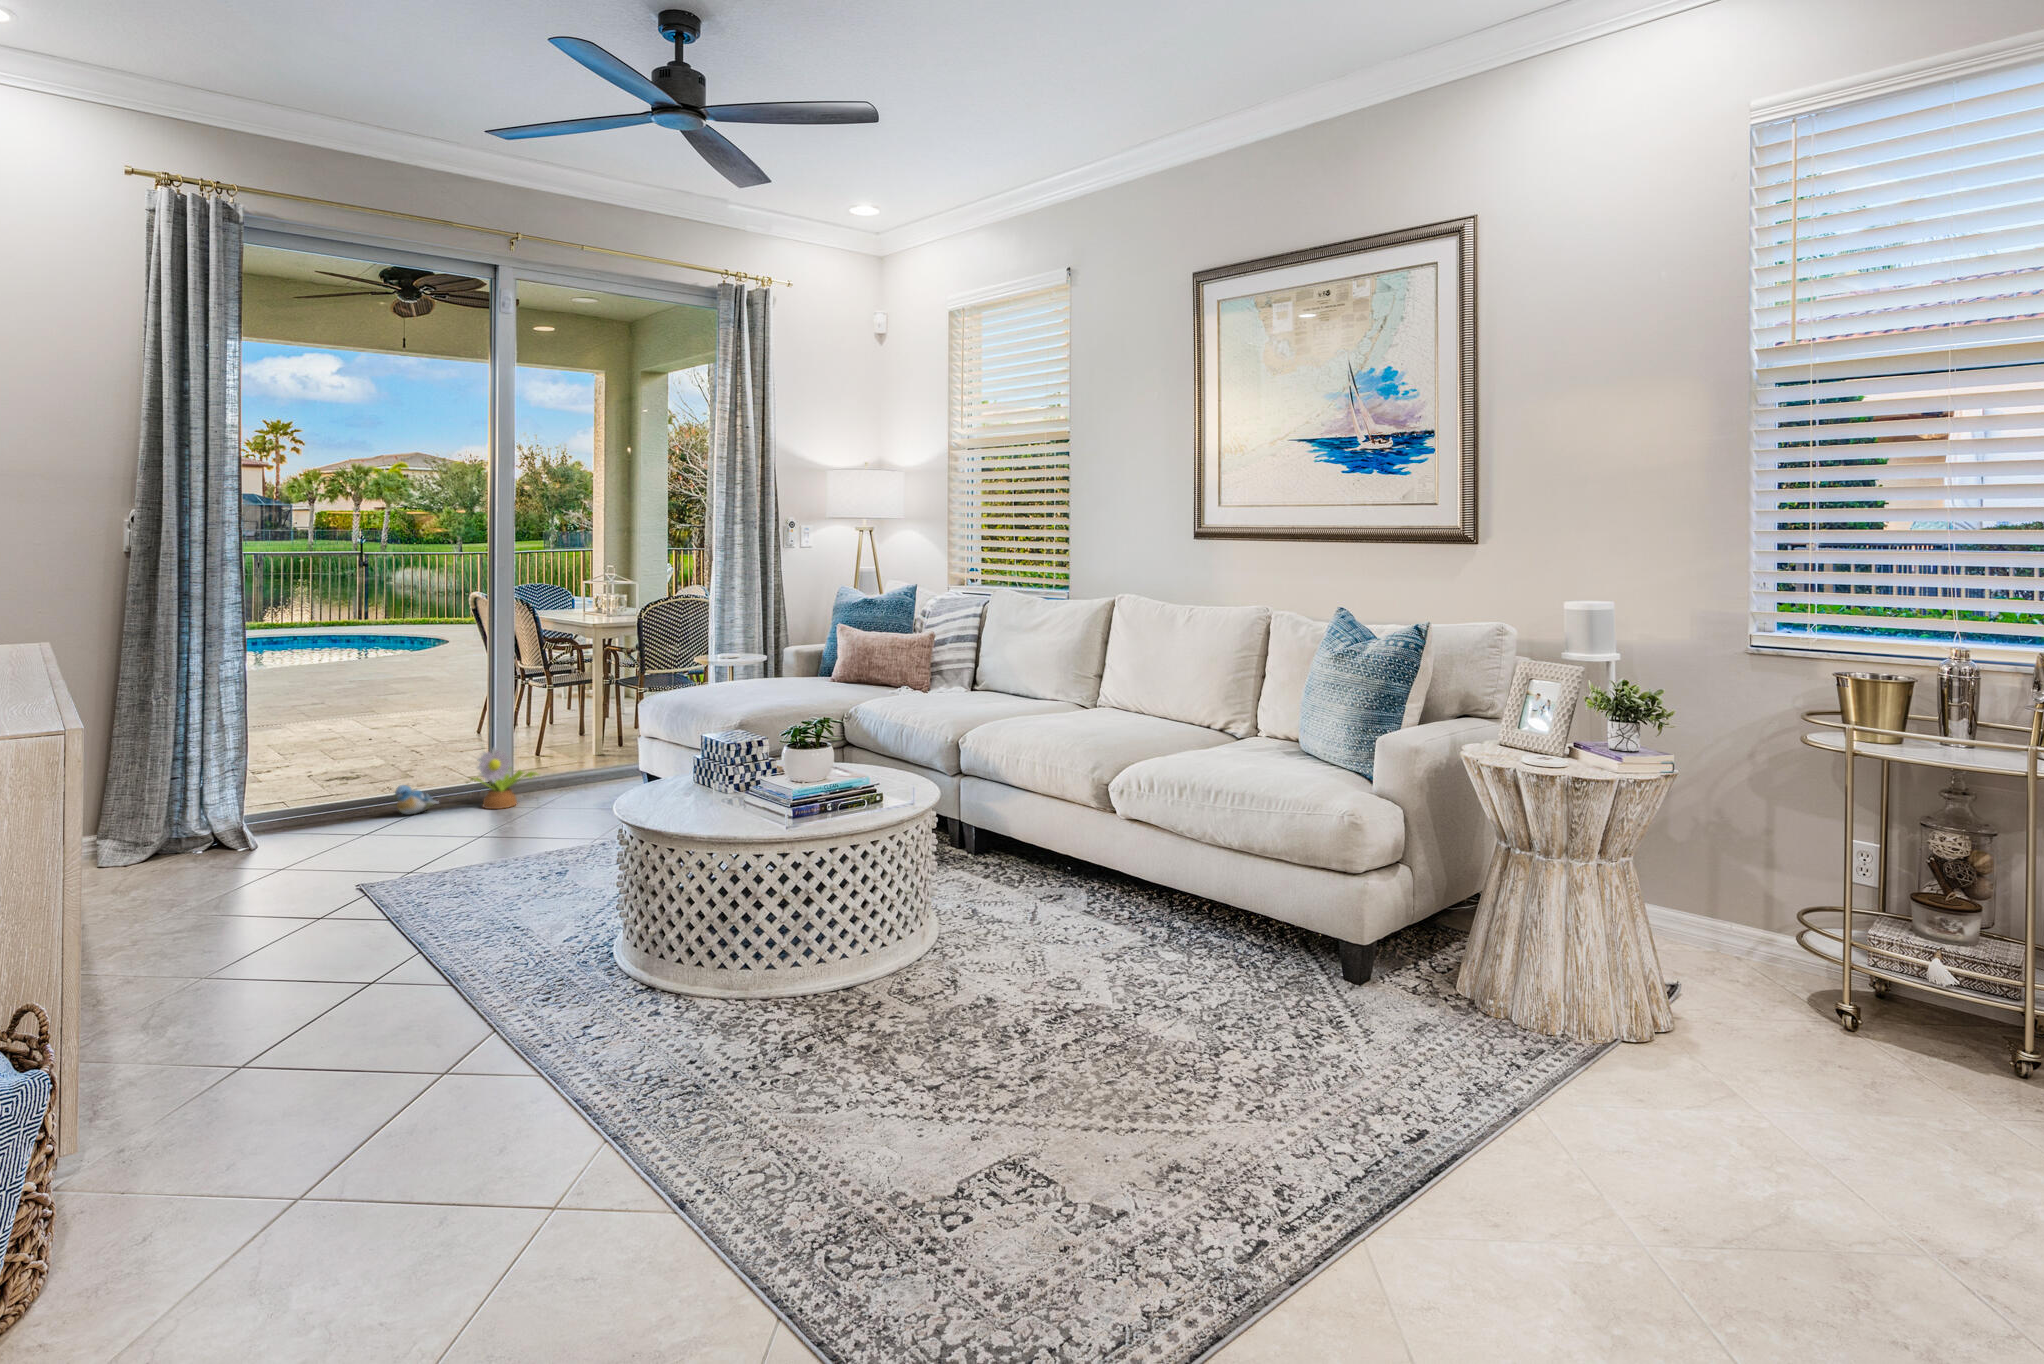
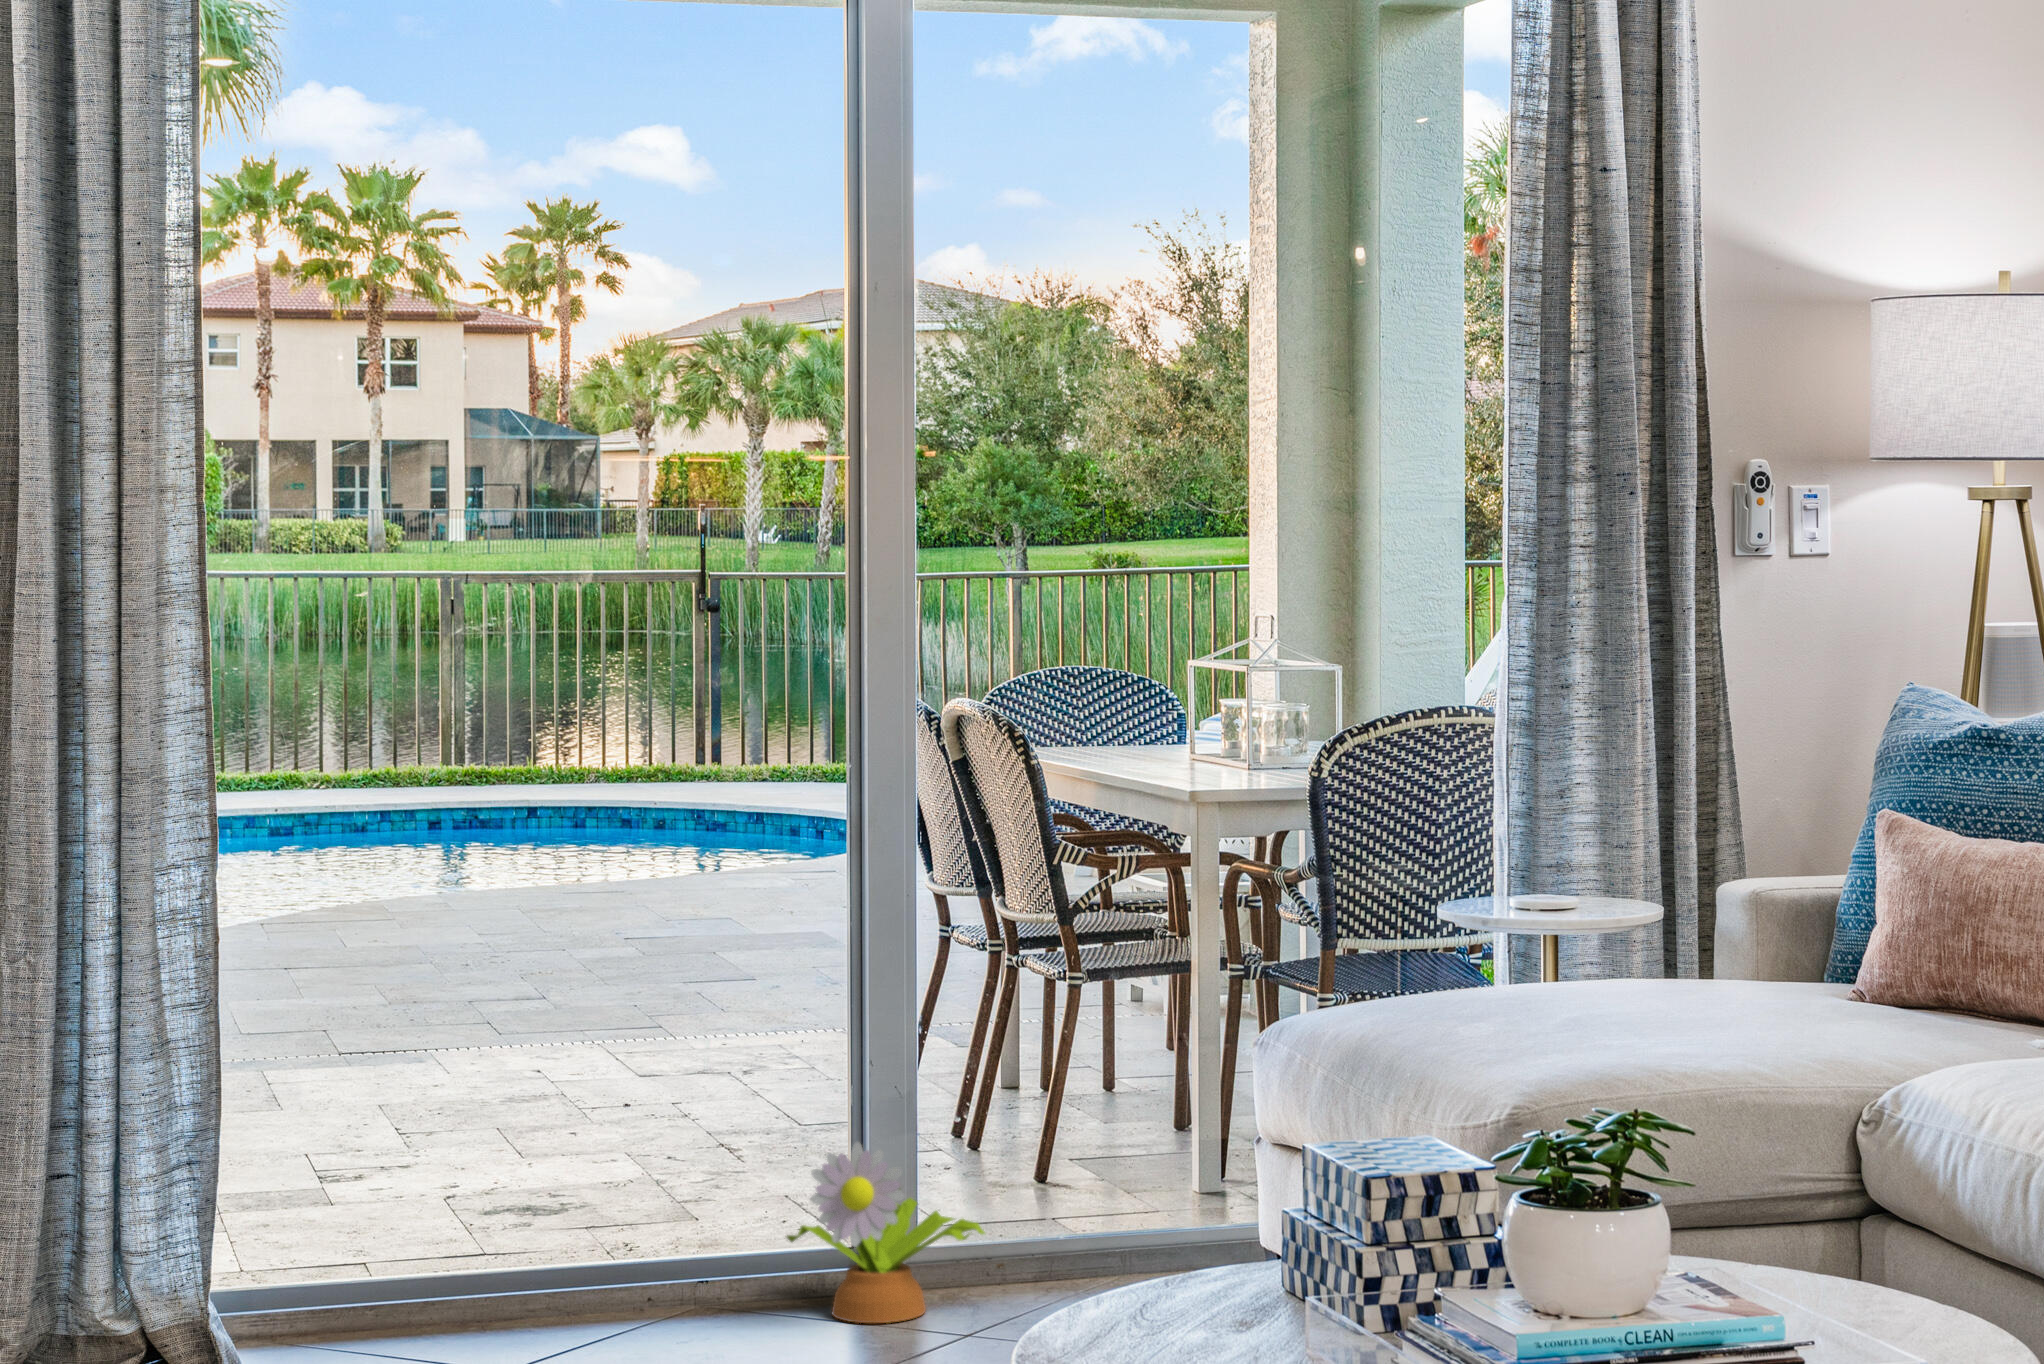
plush toy: present [395,785,438,814] -> none [599,1232,718,1318]

